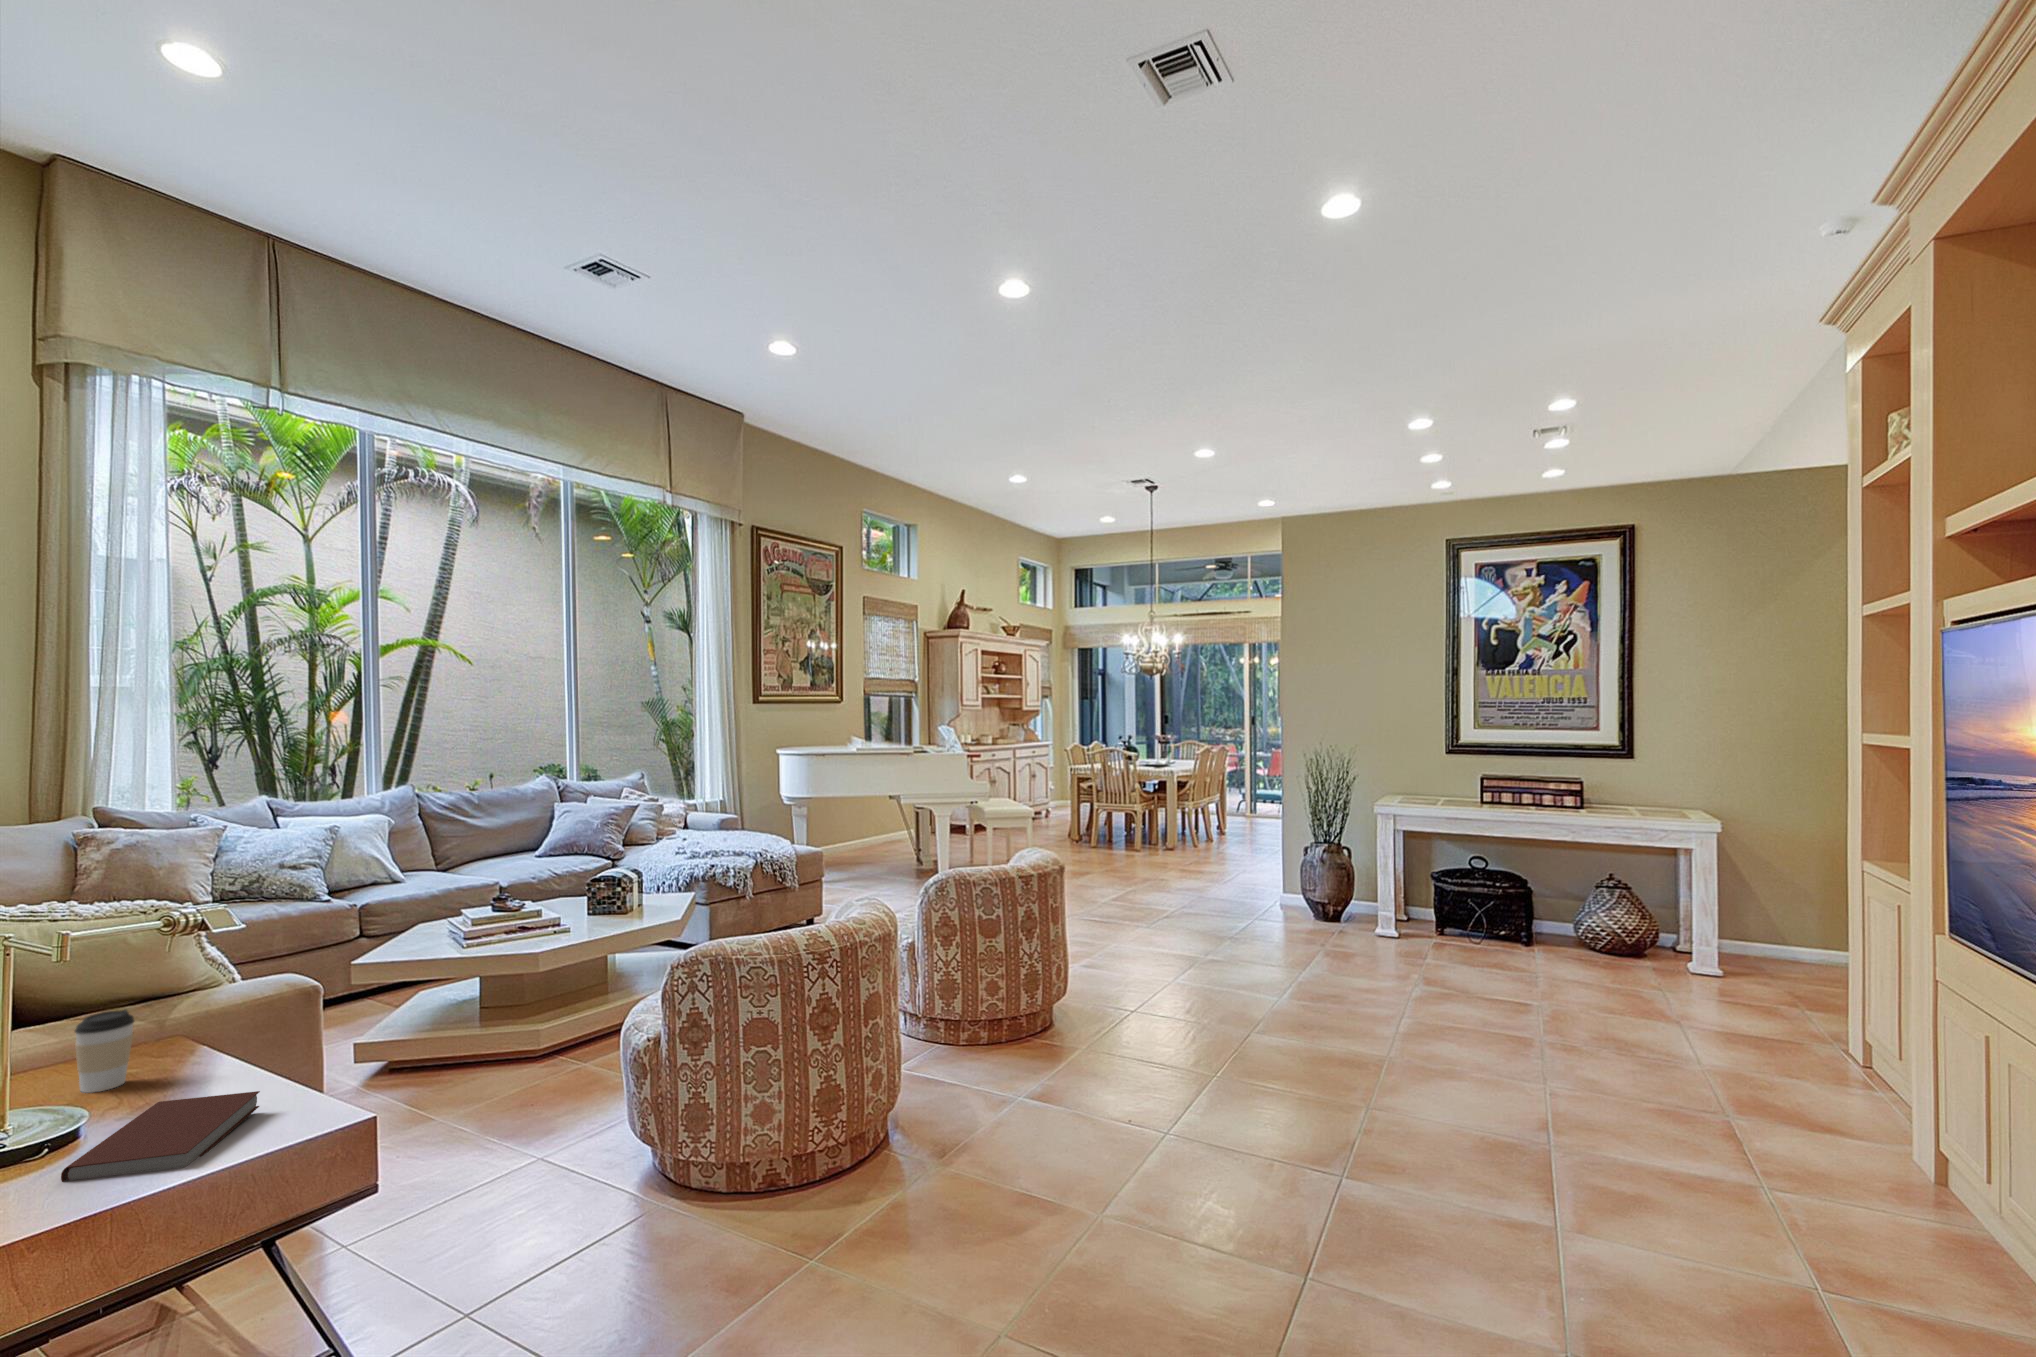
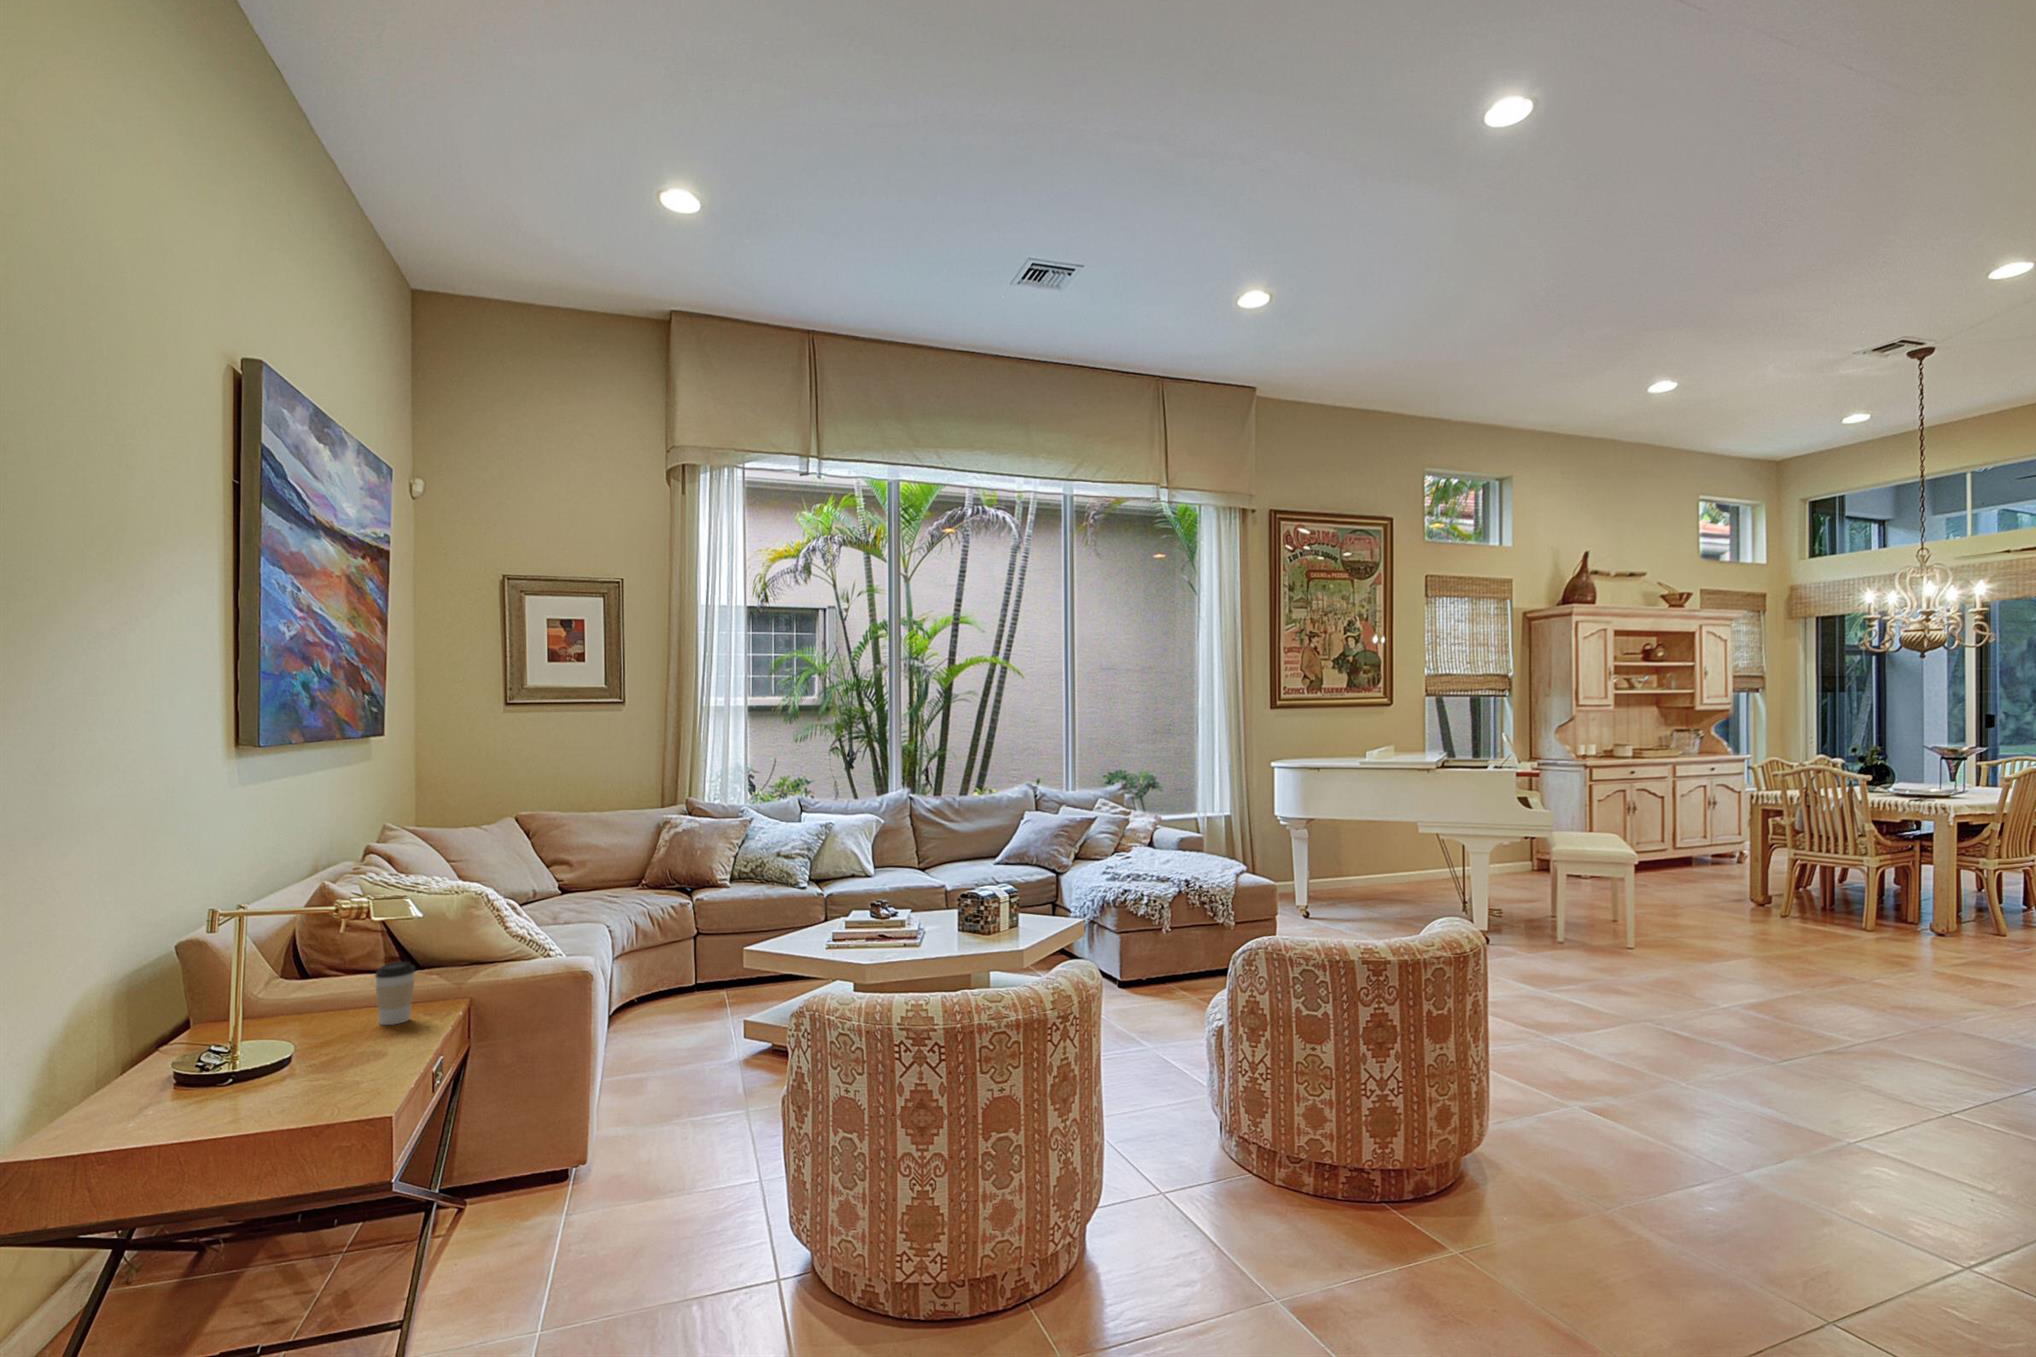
book: present [61,1091,260,1182] -> none [205,1046,383,1114]

